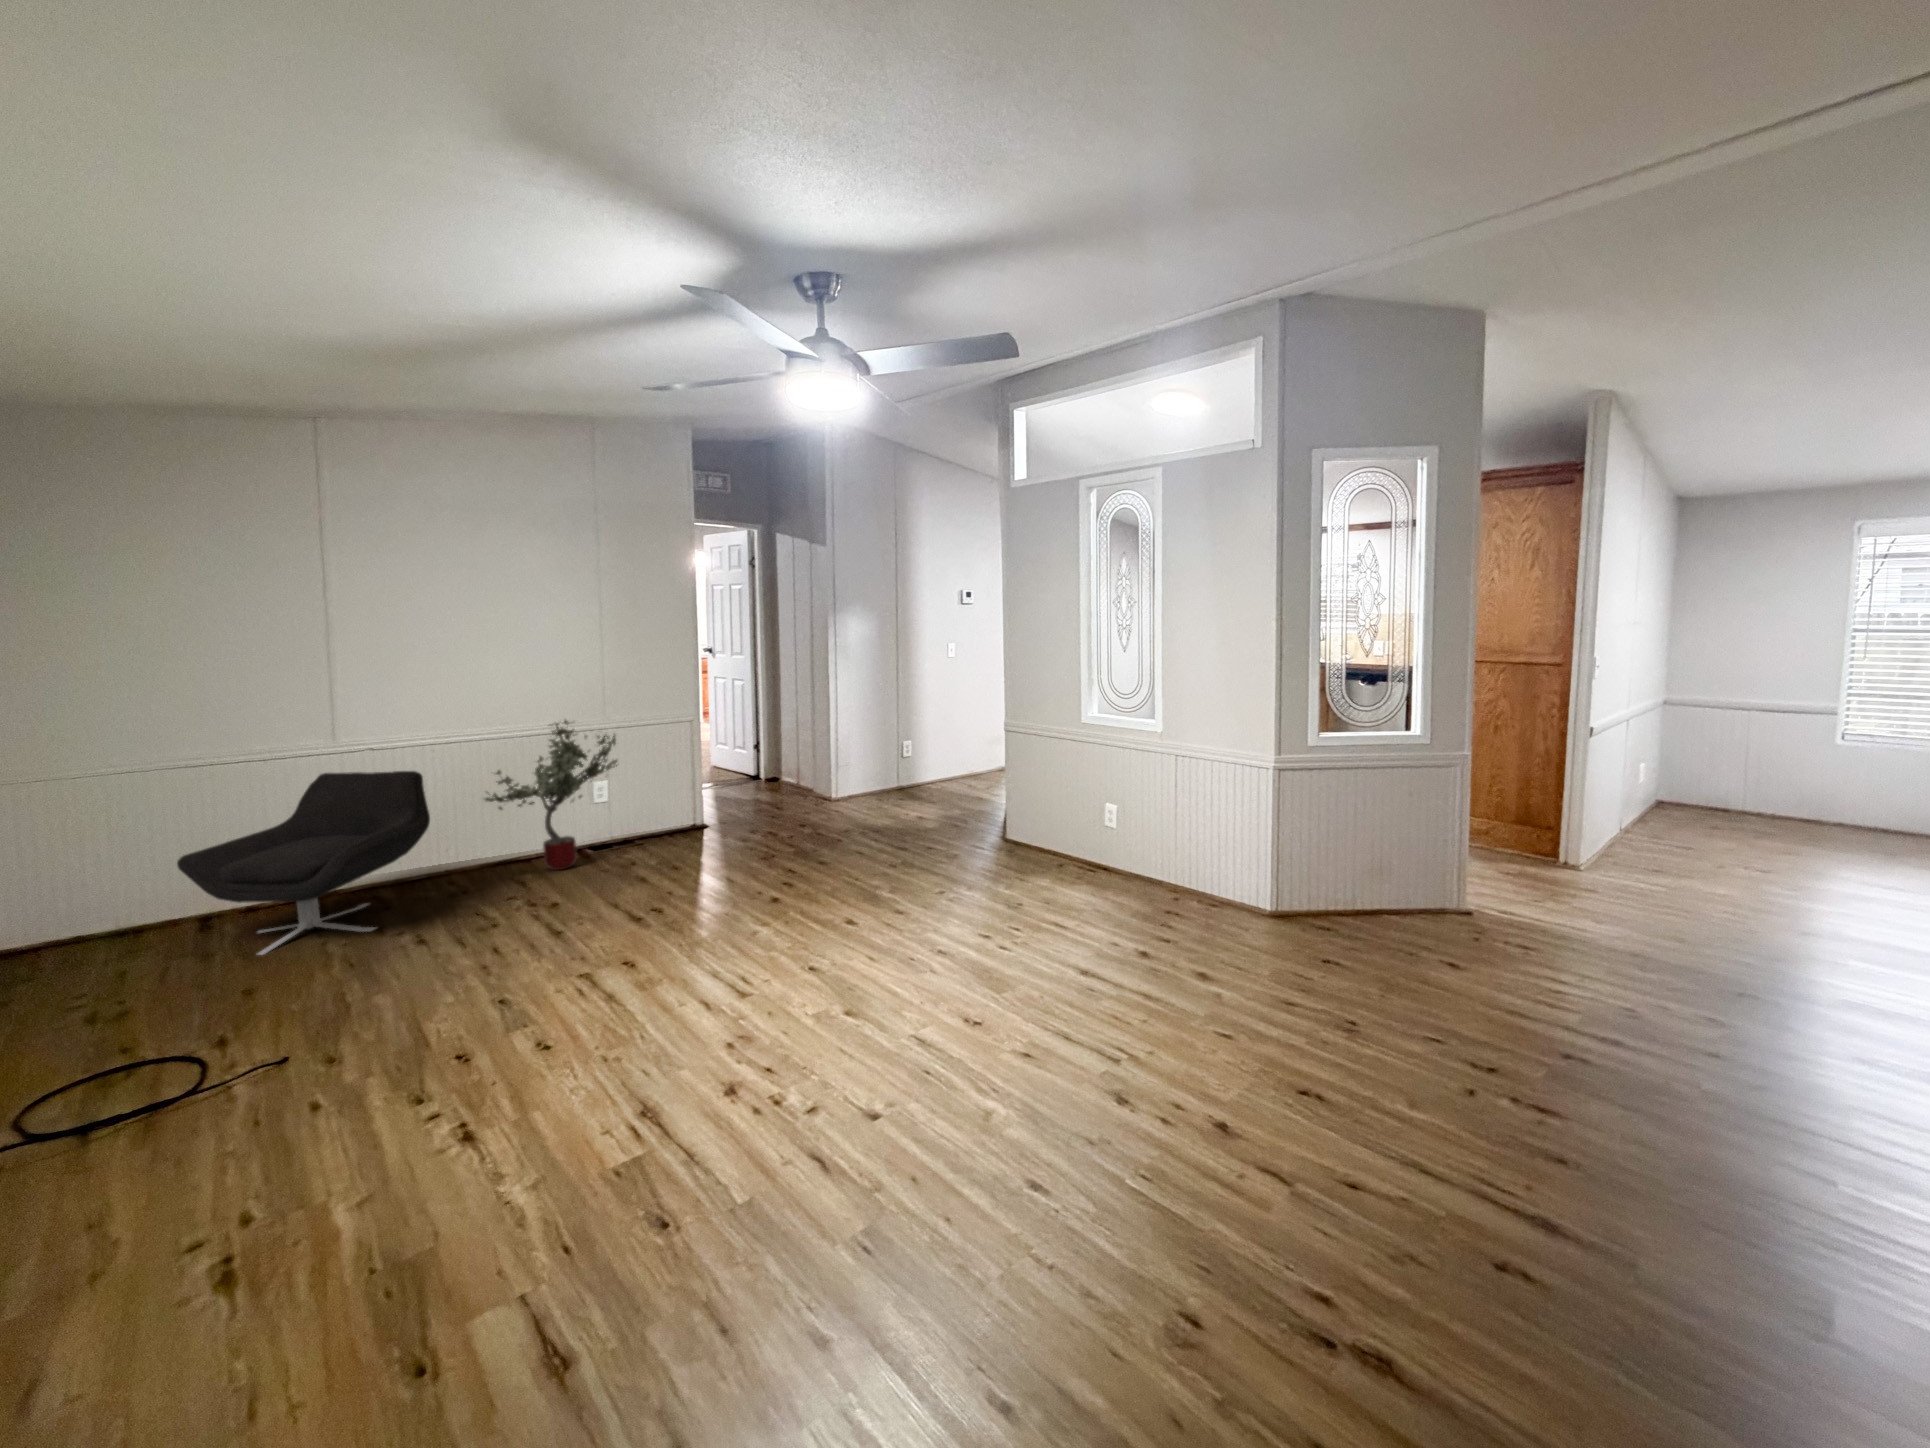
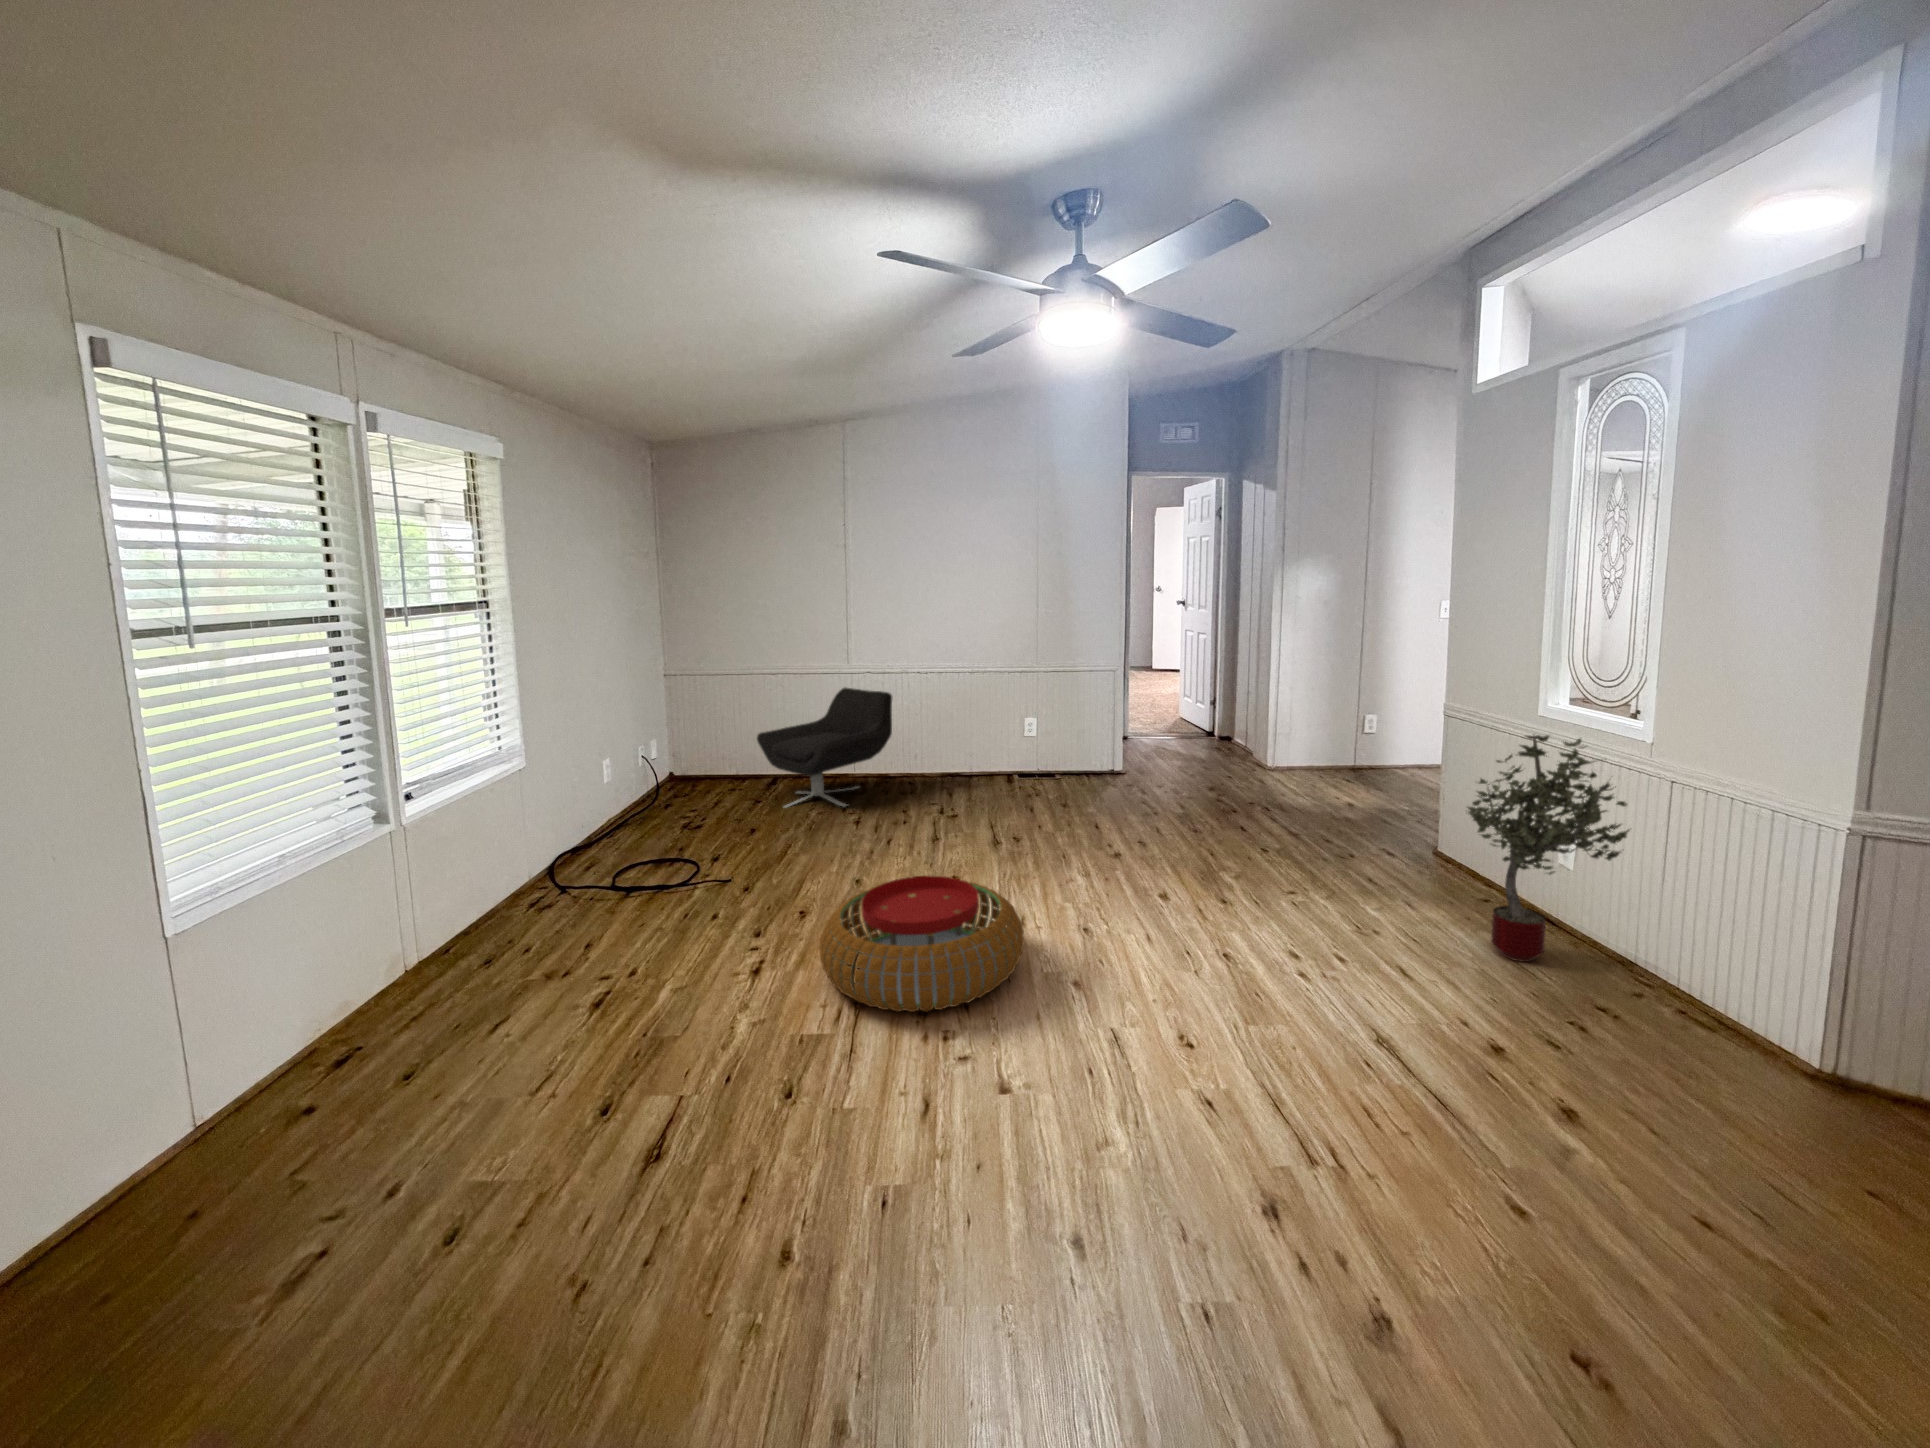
potted tree: present [484,719,617,870] -> present [1468,735,1630,962]
pouf: none [553,951,800,1114] -> present [819,876,1024,1012]

